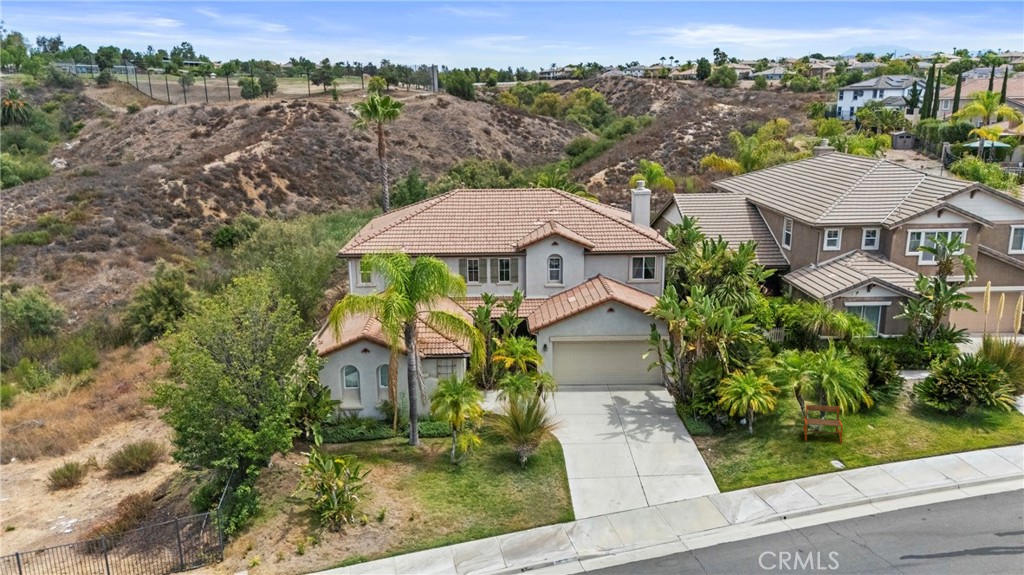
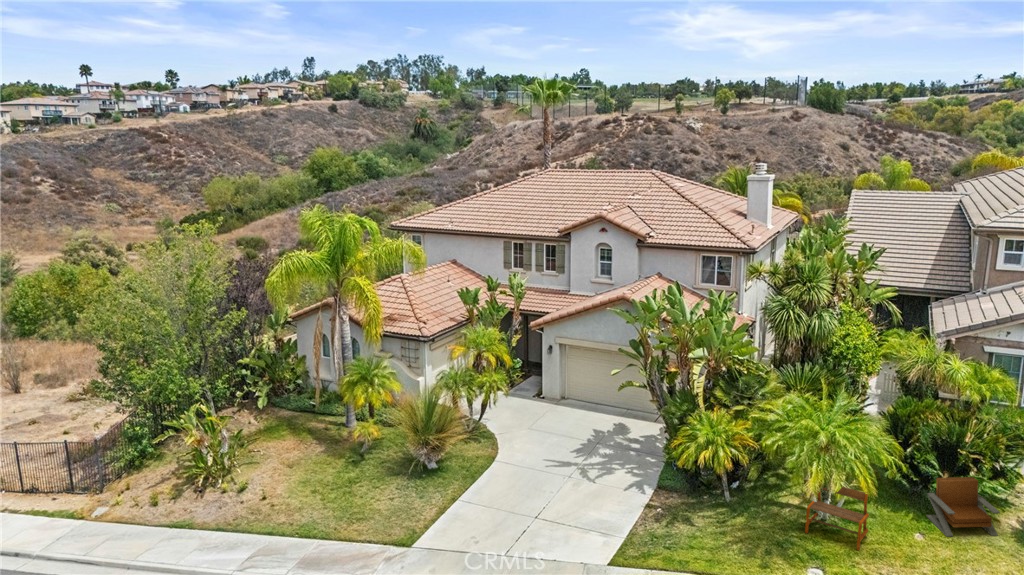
lounge chair: none [855,384,898,423] -> present [927,477,1000,537]

